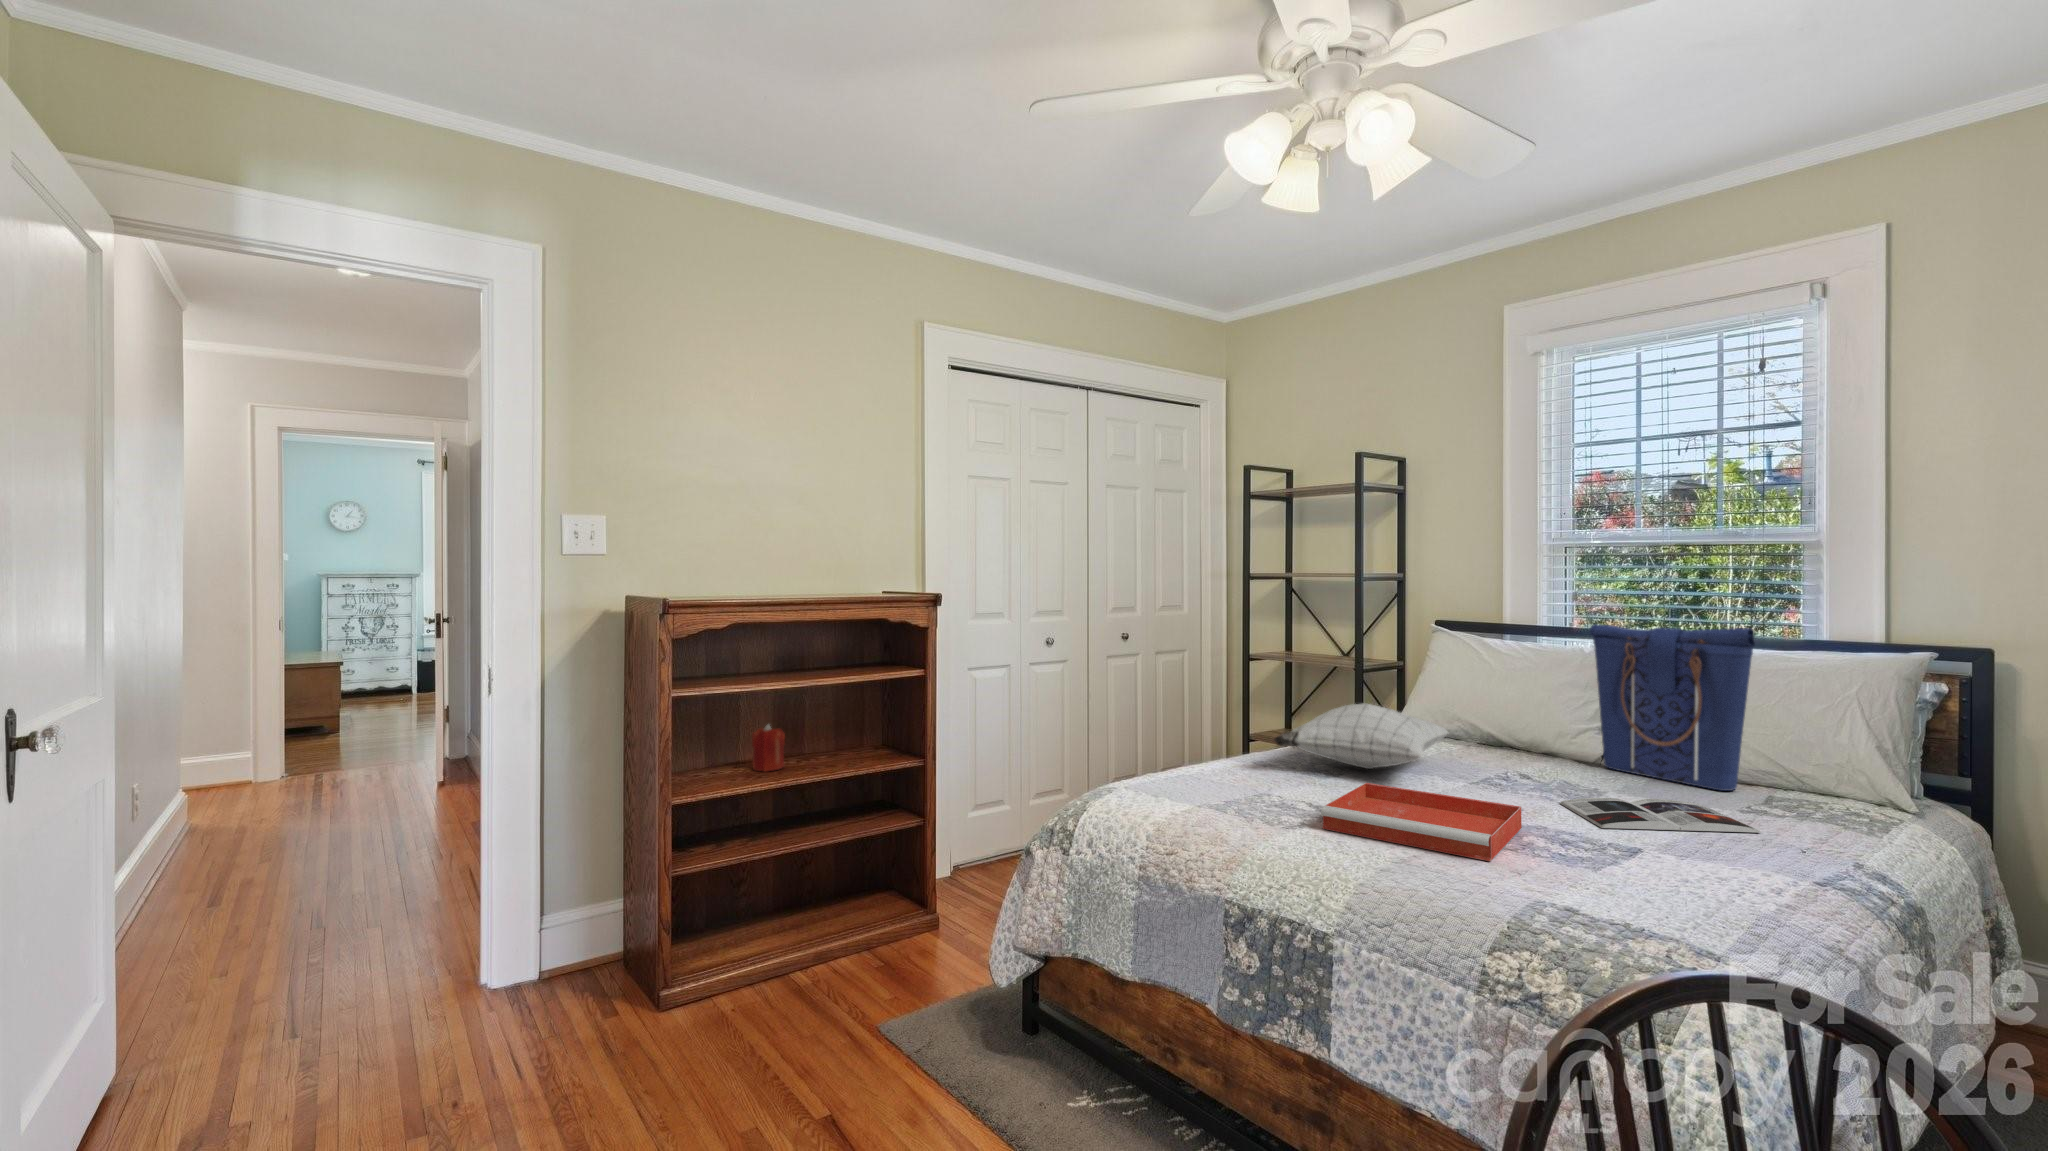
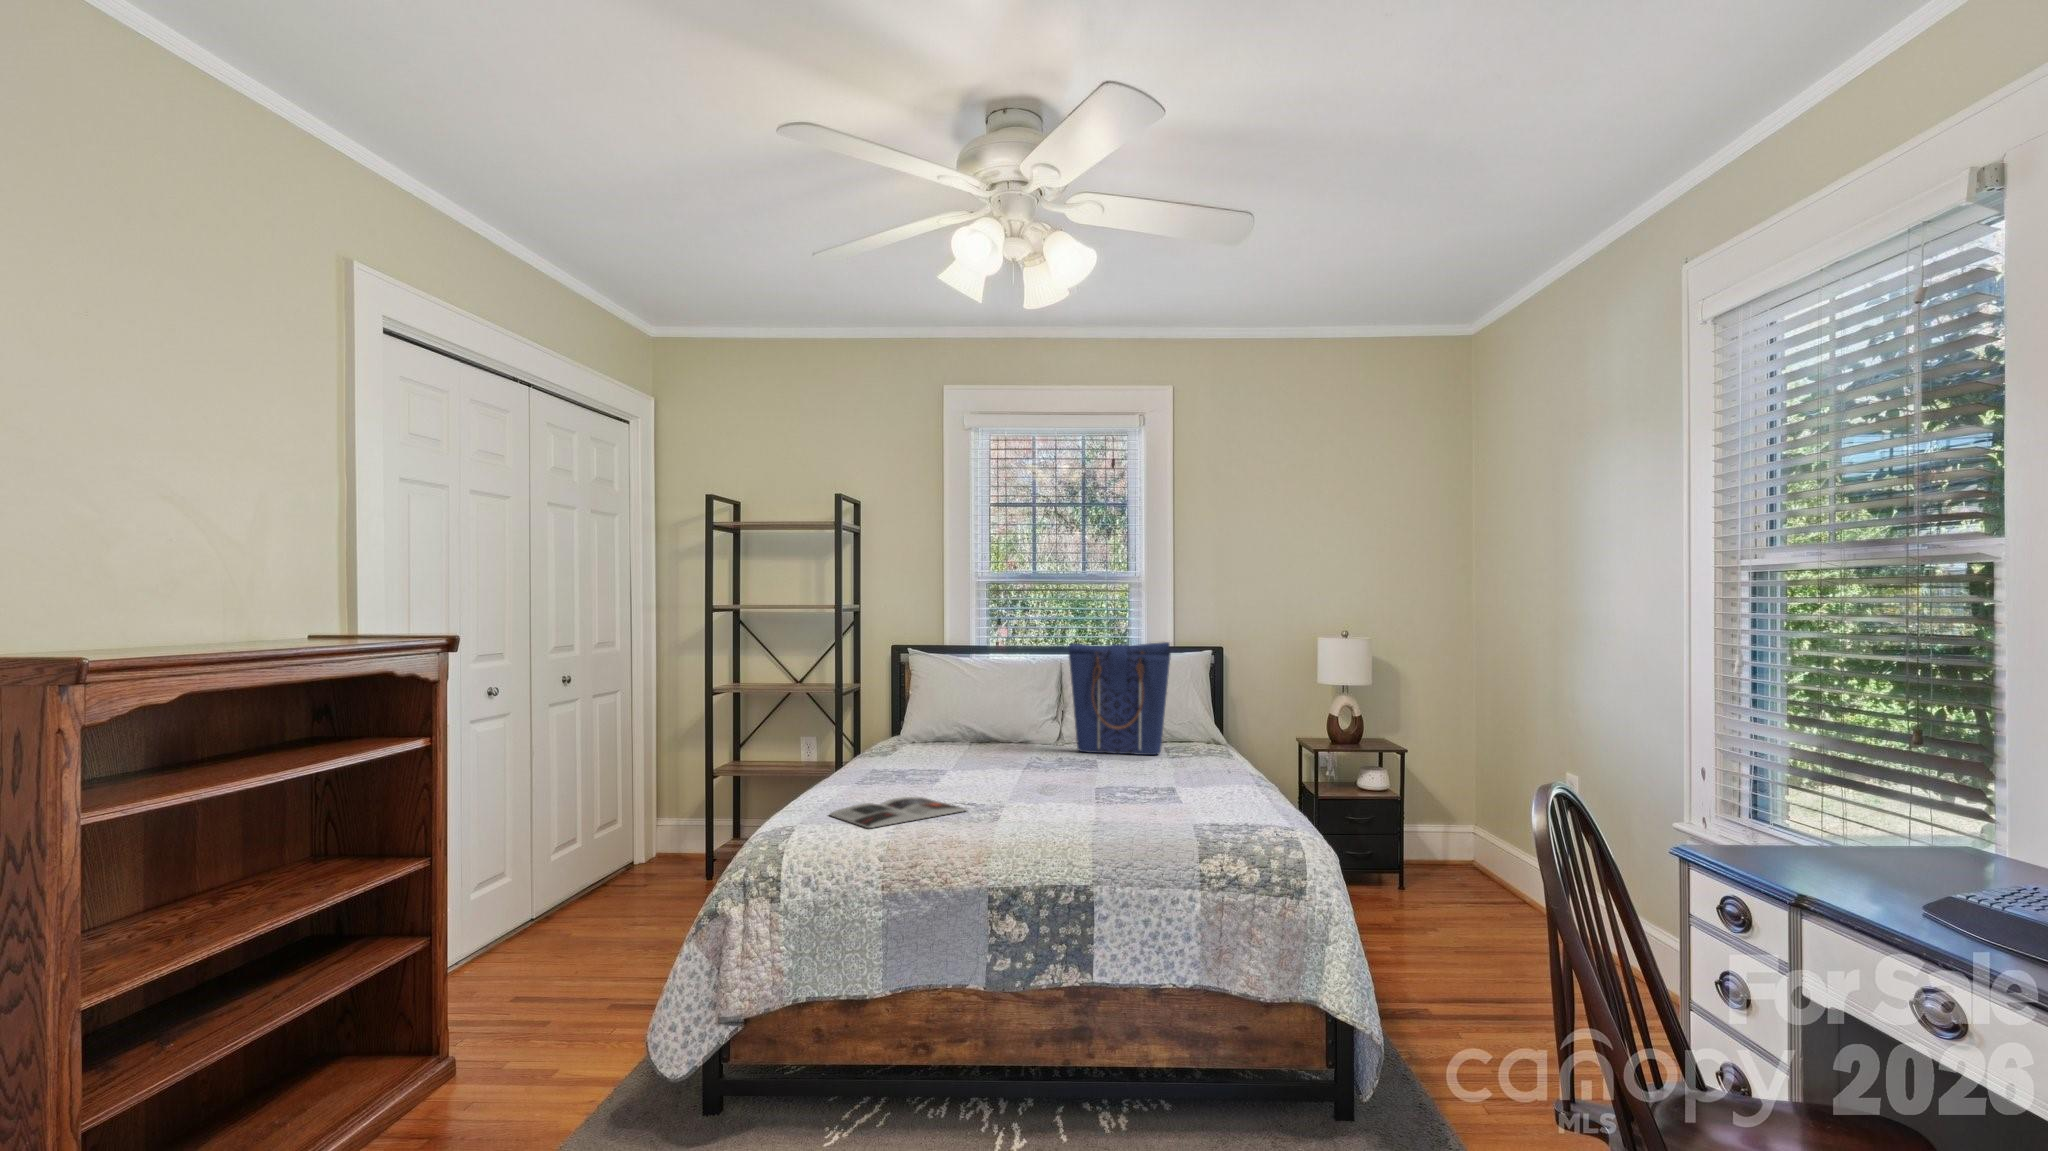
pillow: present [1274,703,1448,769] -> none [885,718,1017,776]
candle: present [752,724,785,772] -> none [169,834,236,913]
tray: present [1321,783,1522,861] -> none [999,777,1136,817]
magazine: present [1560,798,1761,833] -> present [830,797,966,828]

